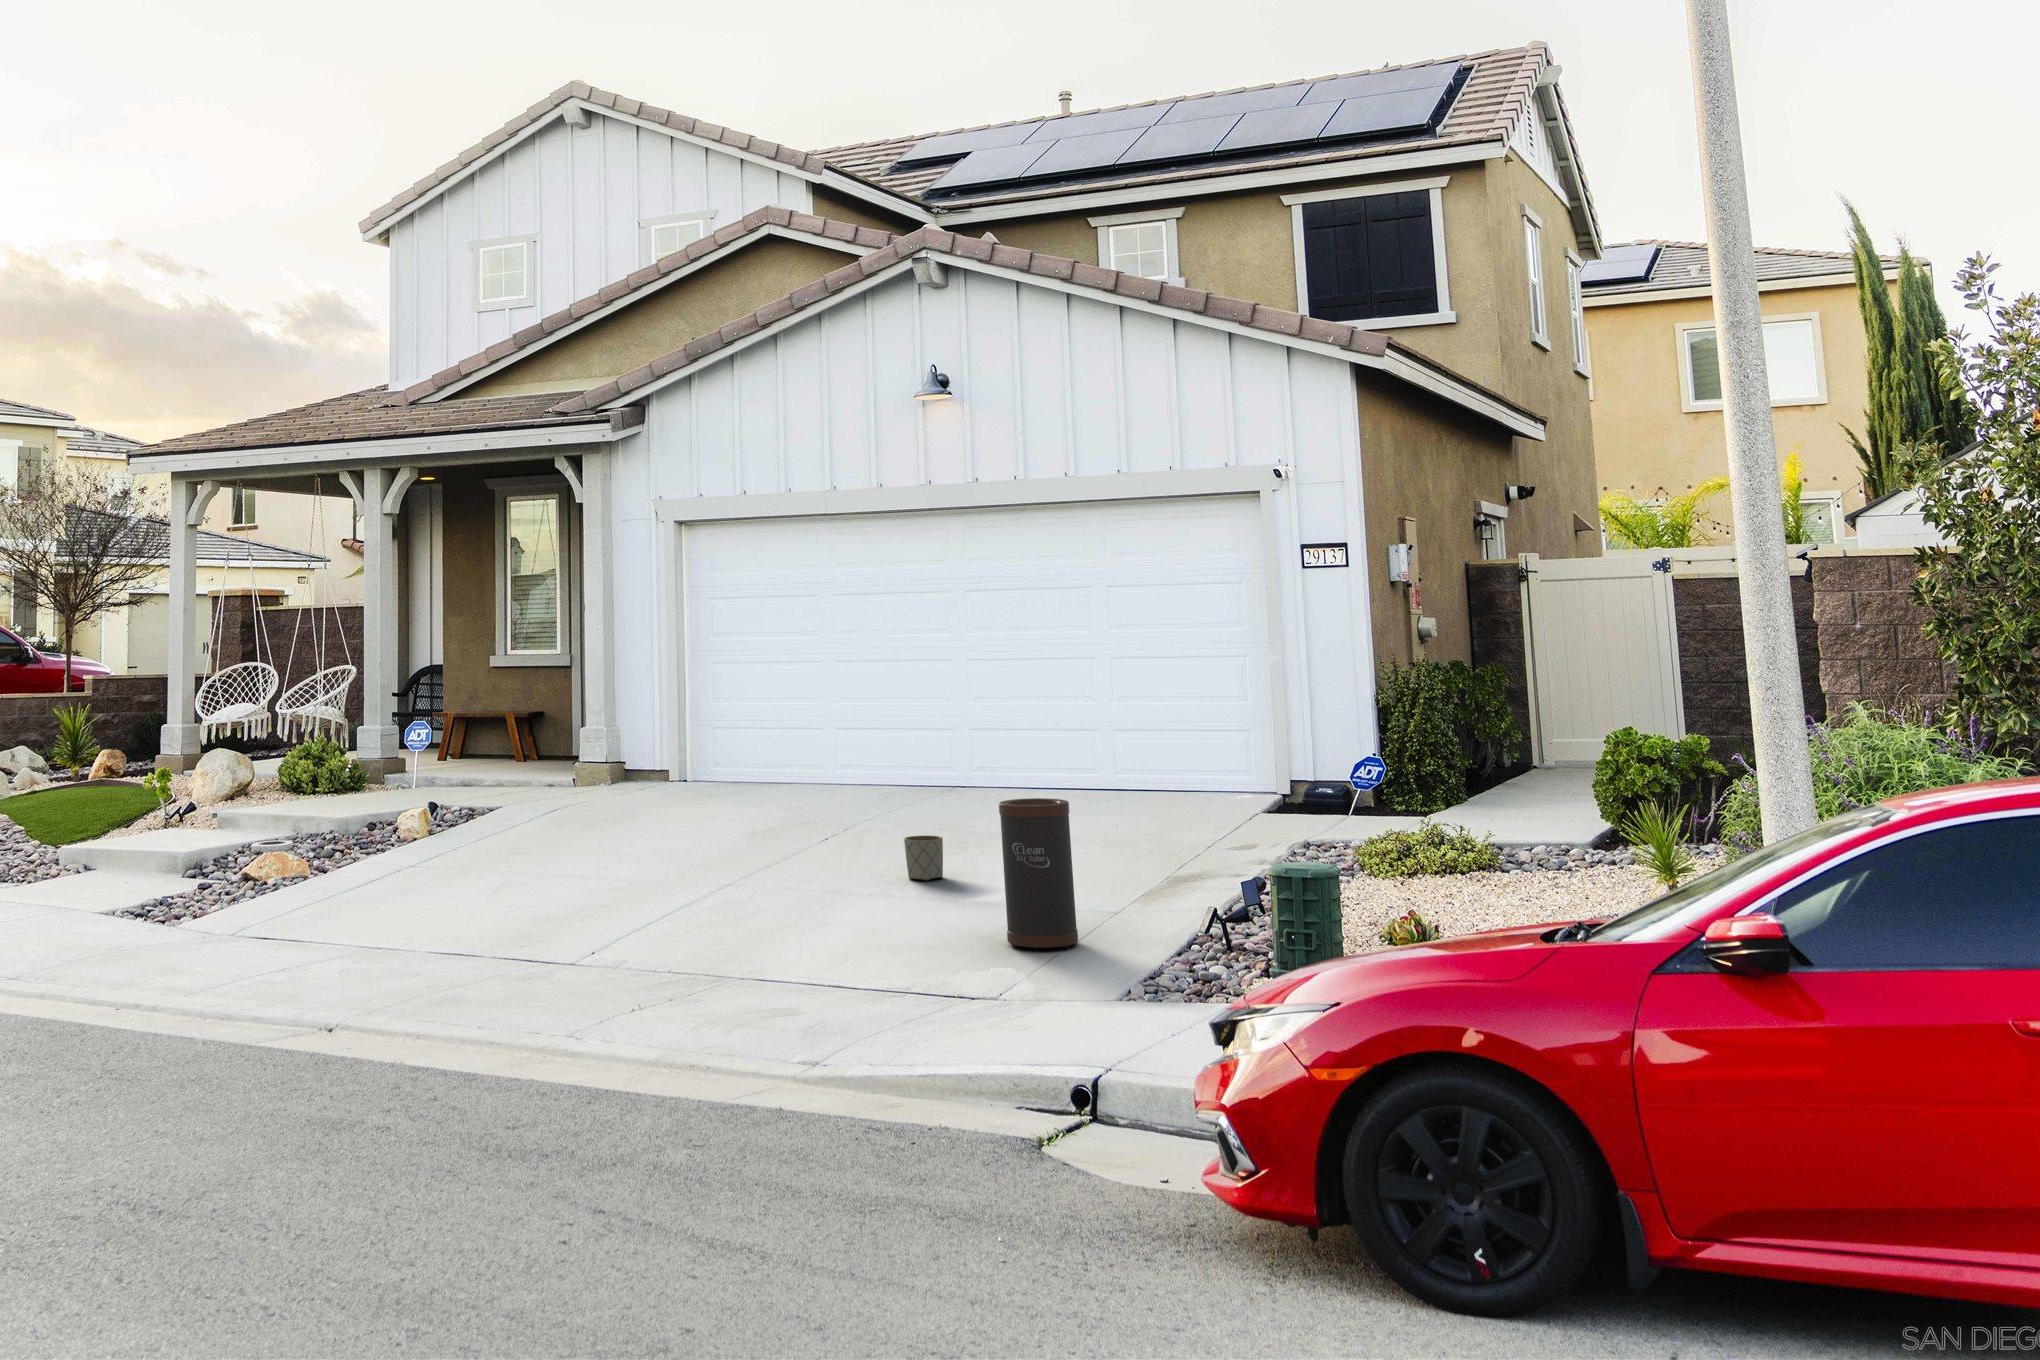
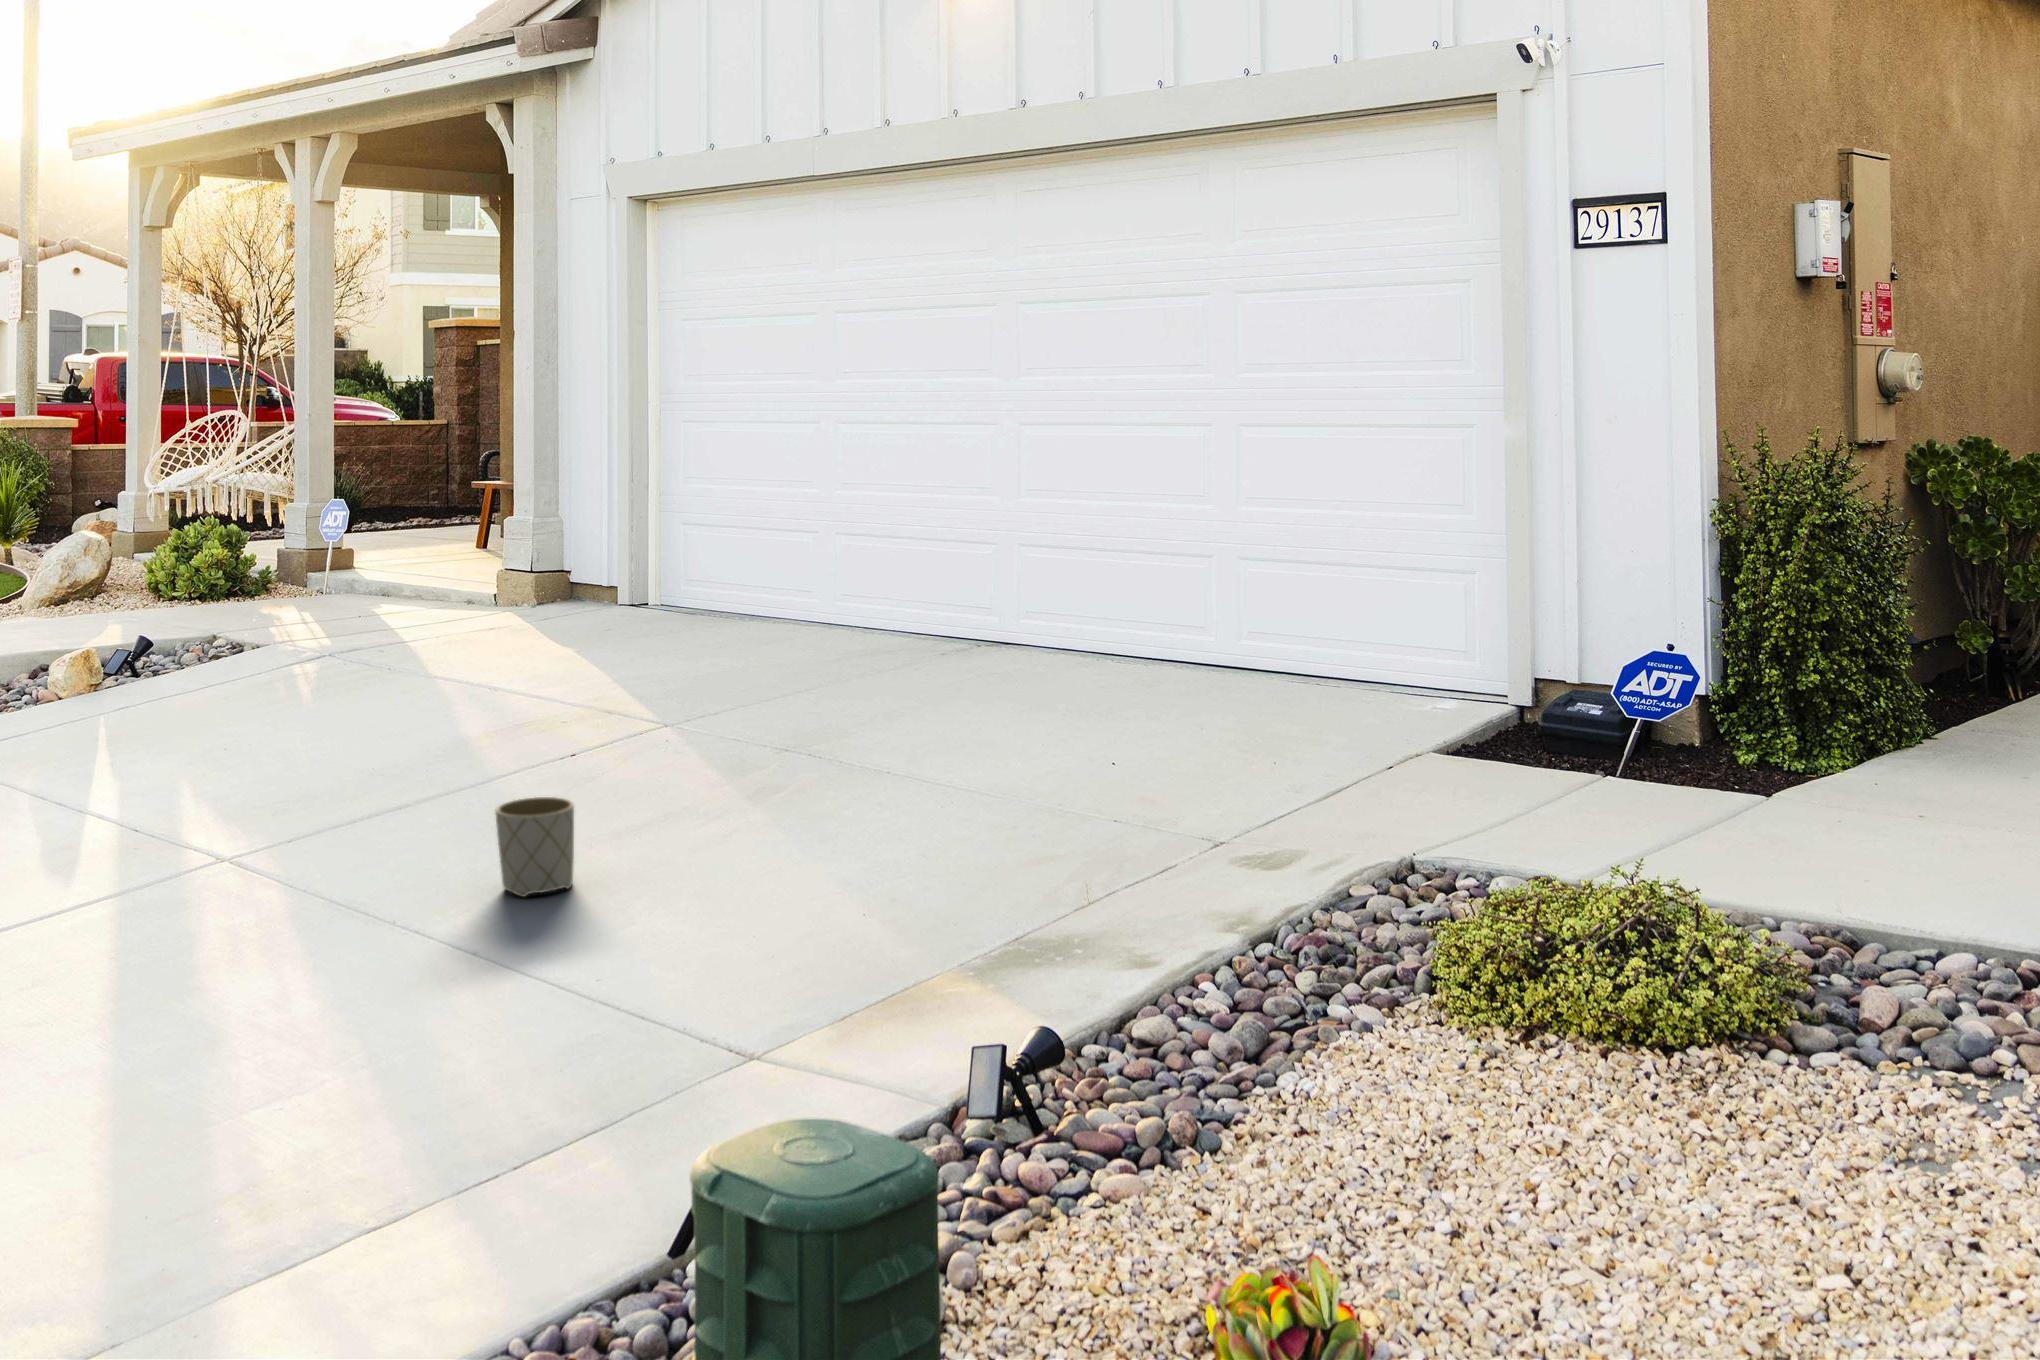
trash can: present [999,798,1078,949] -> none [191,826,394,1255]

